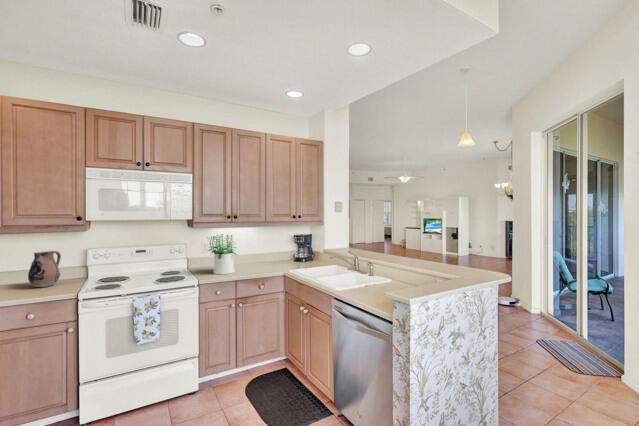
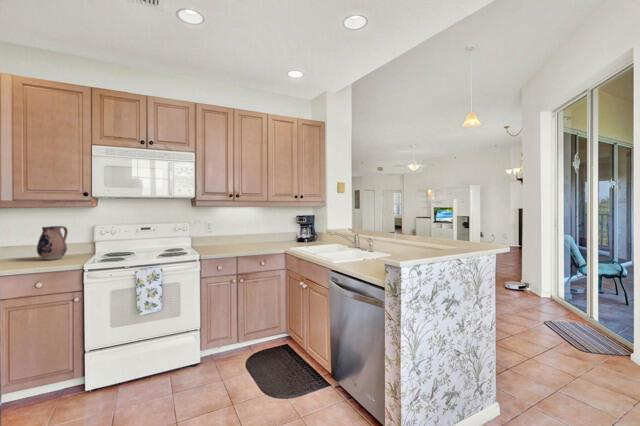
potted plant: present [209,234,237,274] -> none [208,212,238,251]

